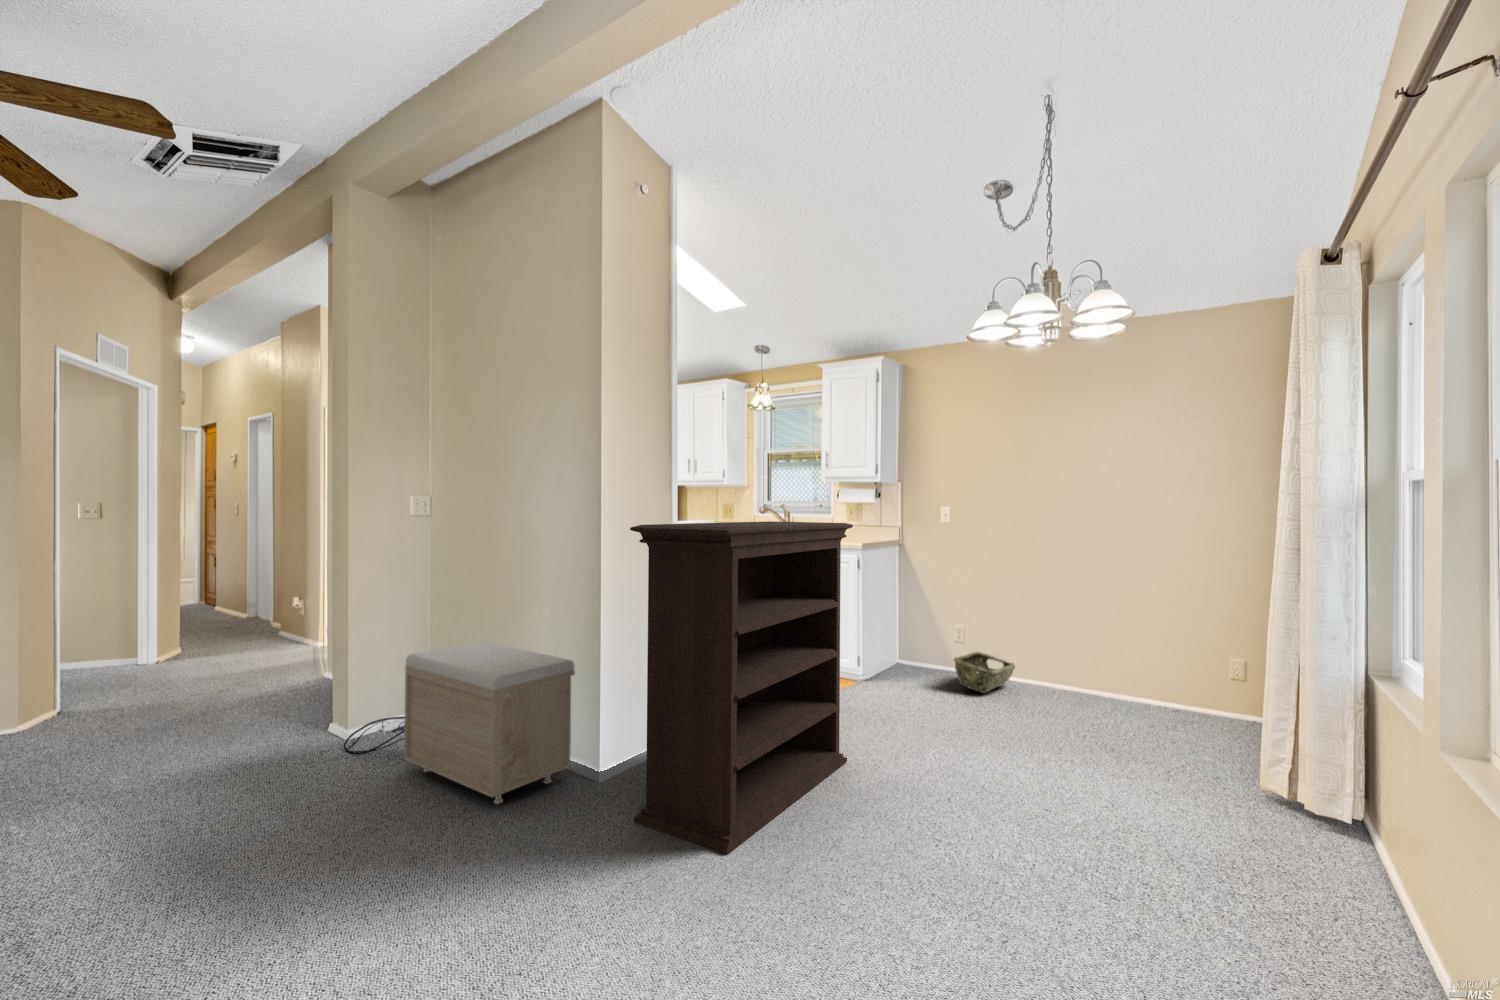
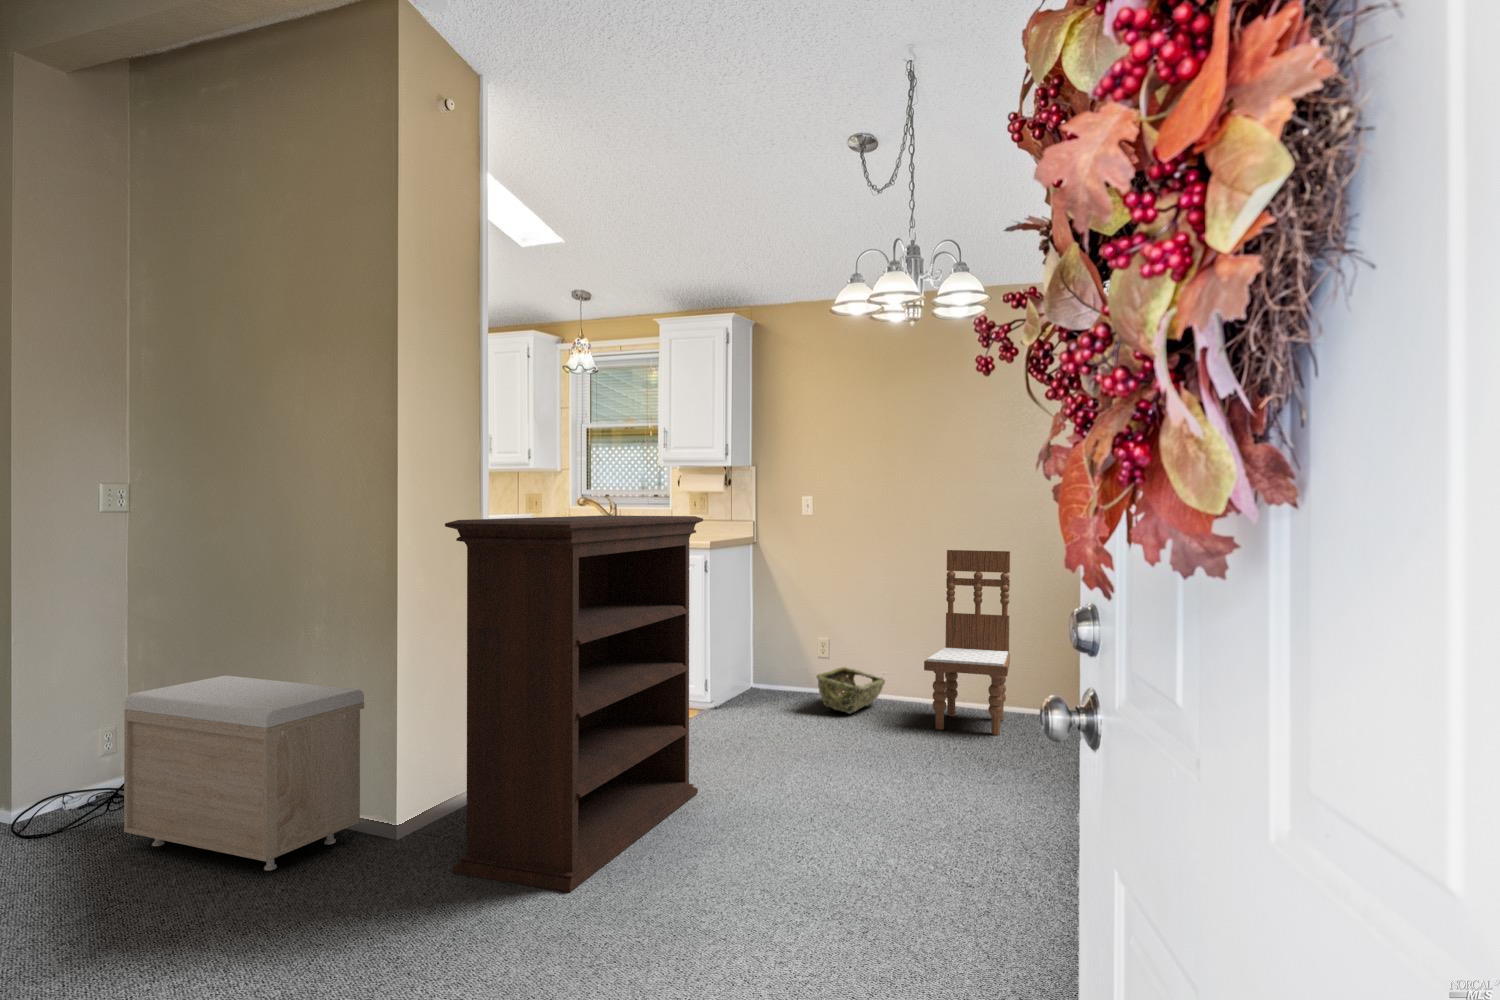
dining chair: none [1053,554,1136,724] -> present [924,550,1010,735]

